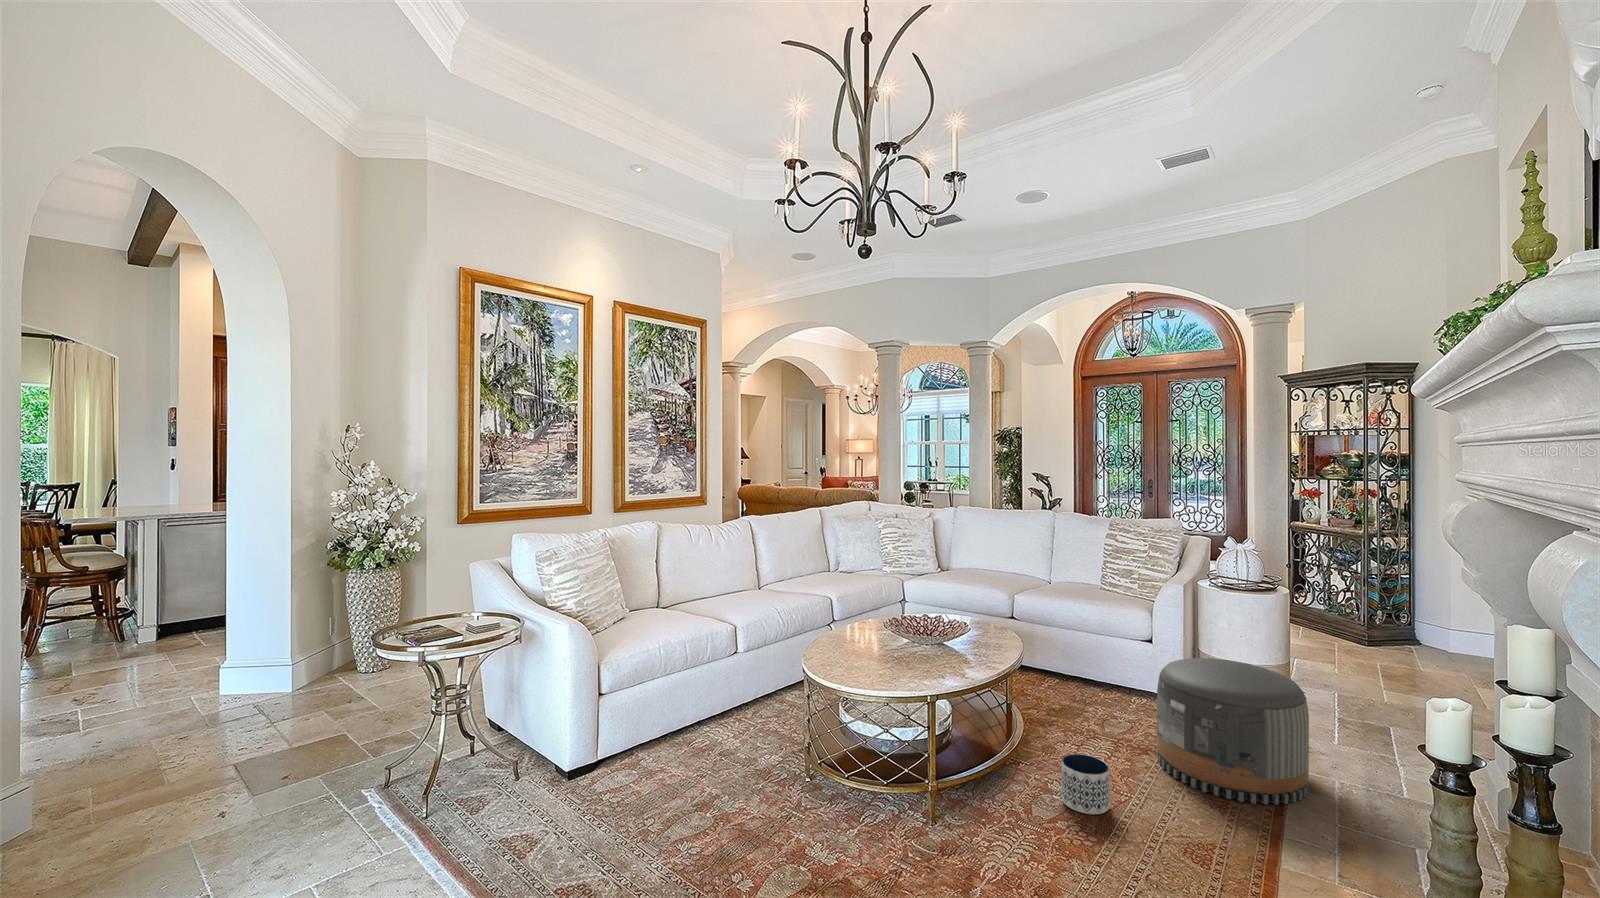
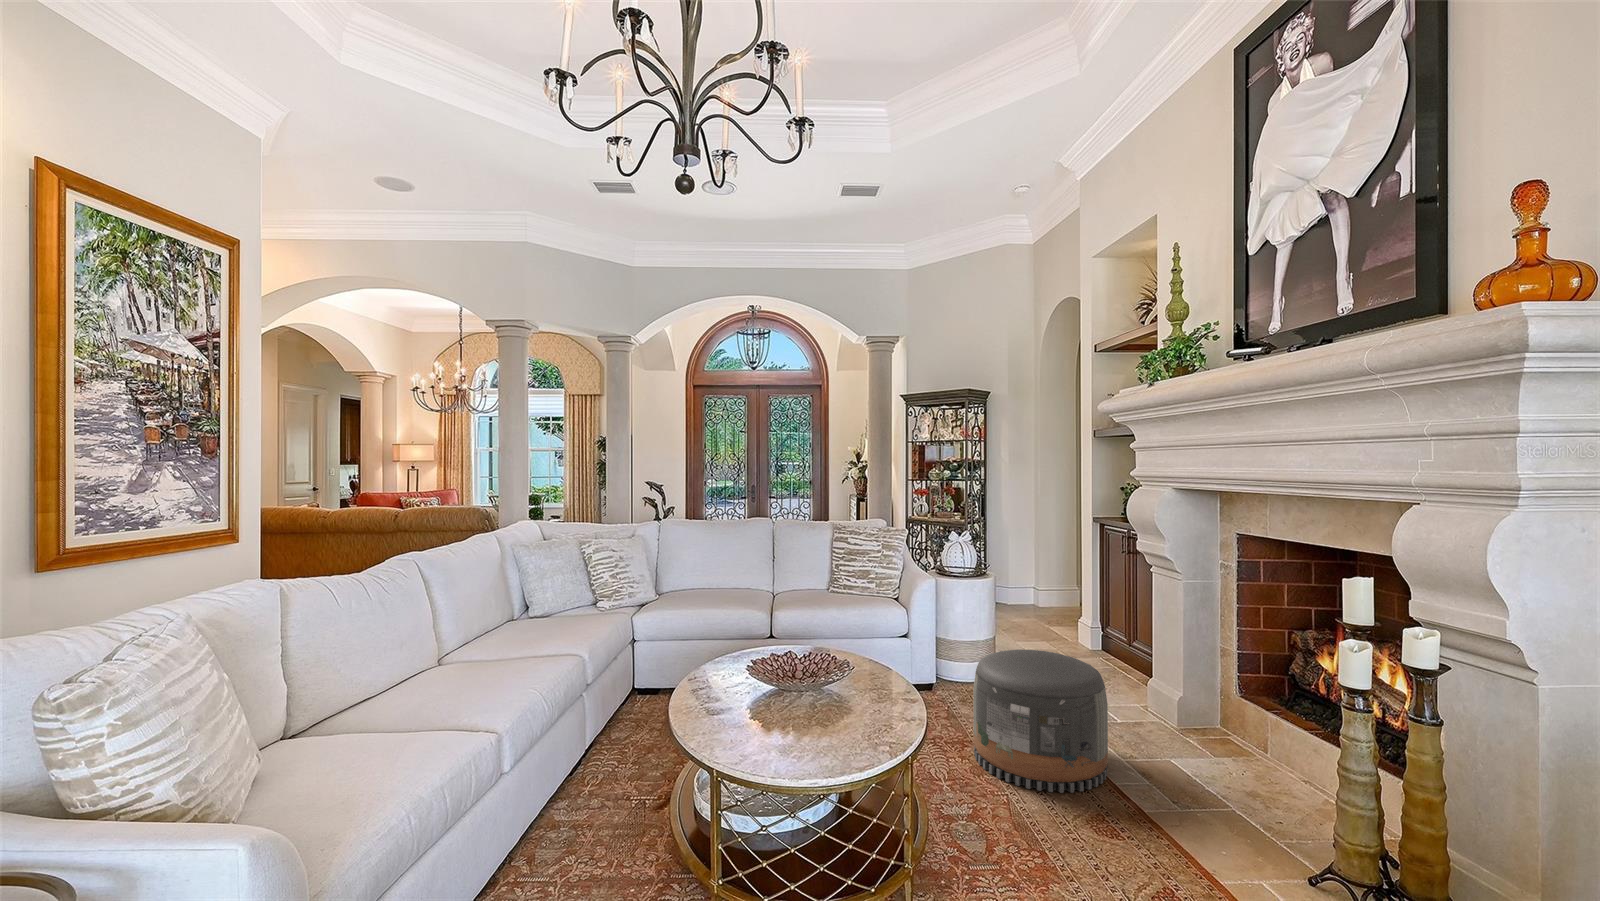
planter: present [1061,754,1110,814] -> none [968,795,1022,870]

